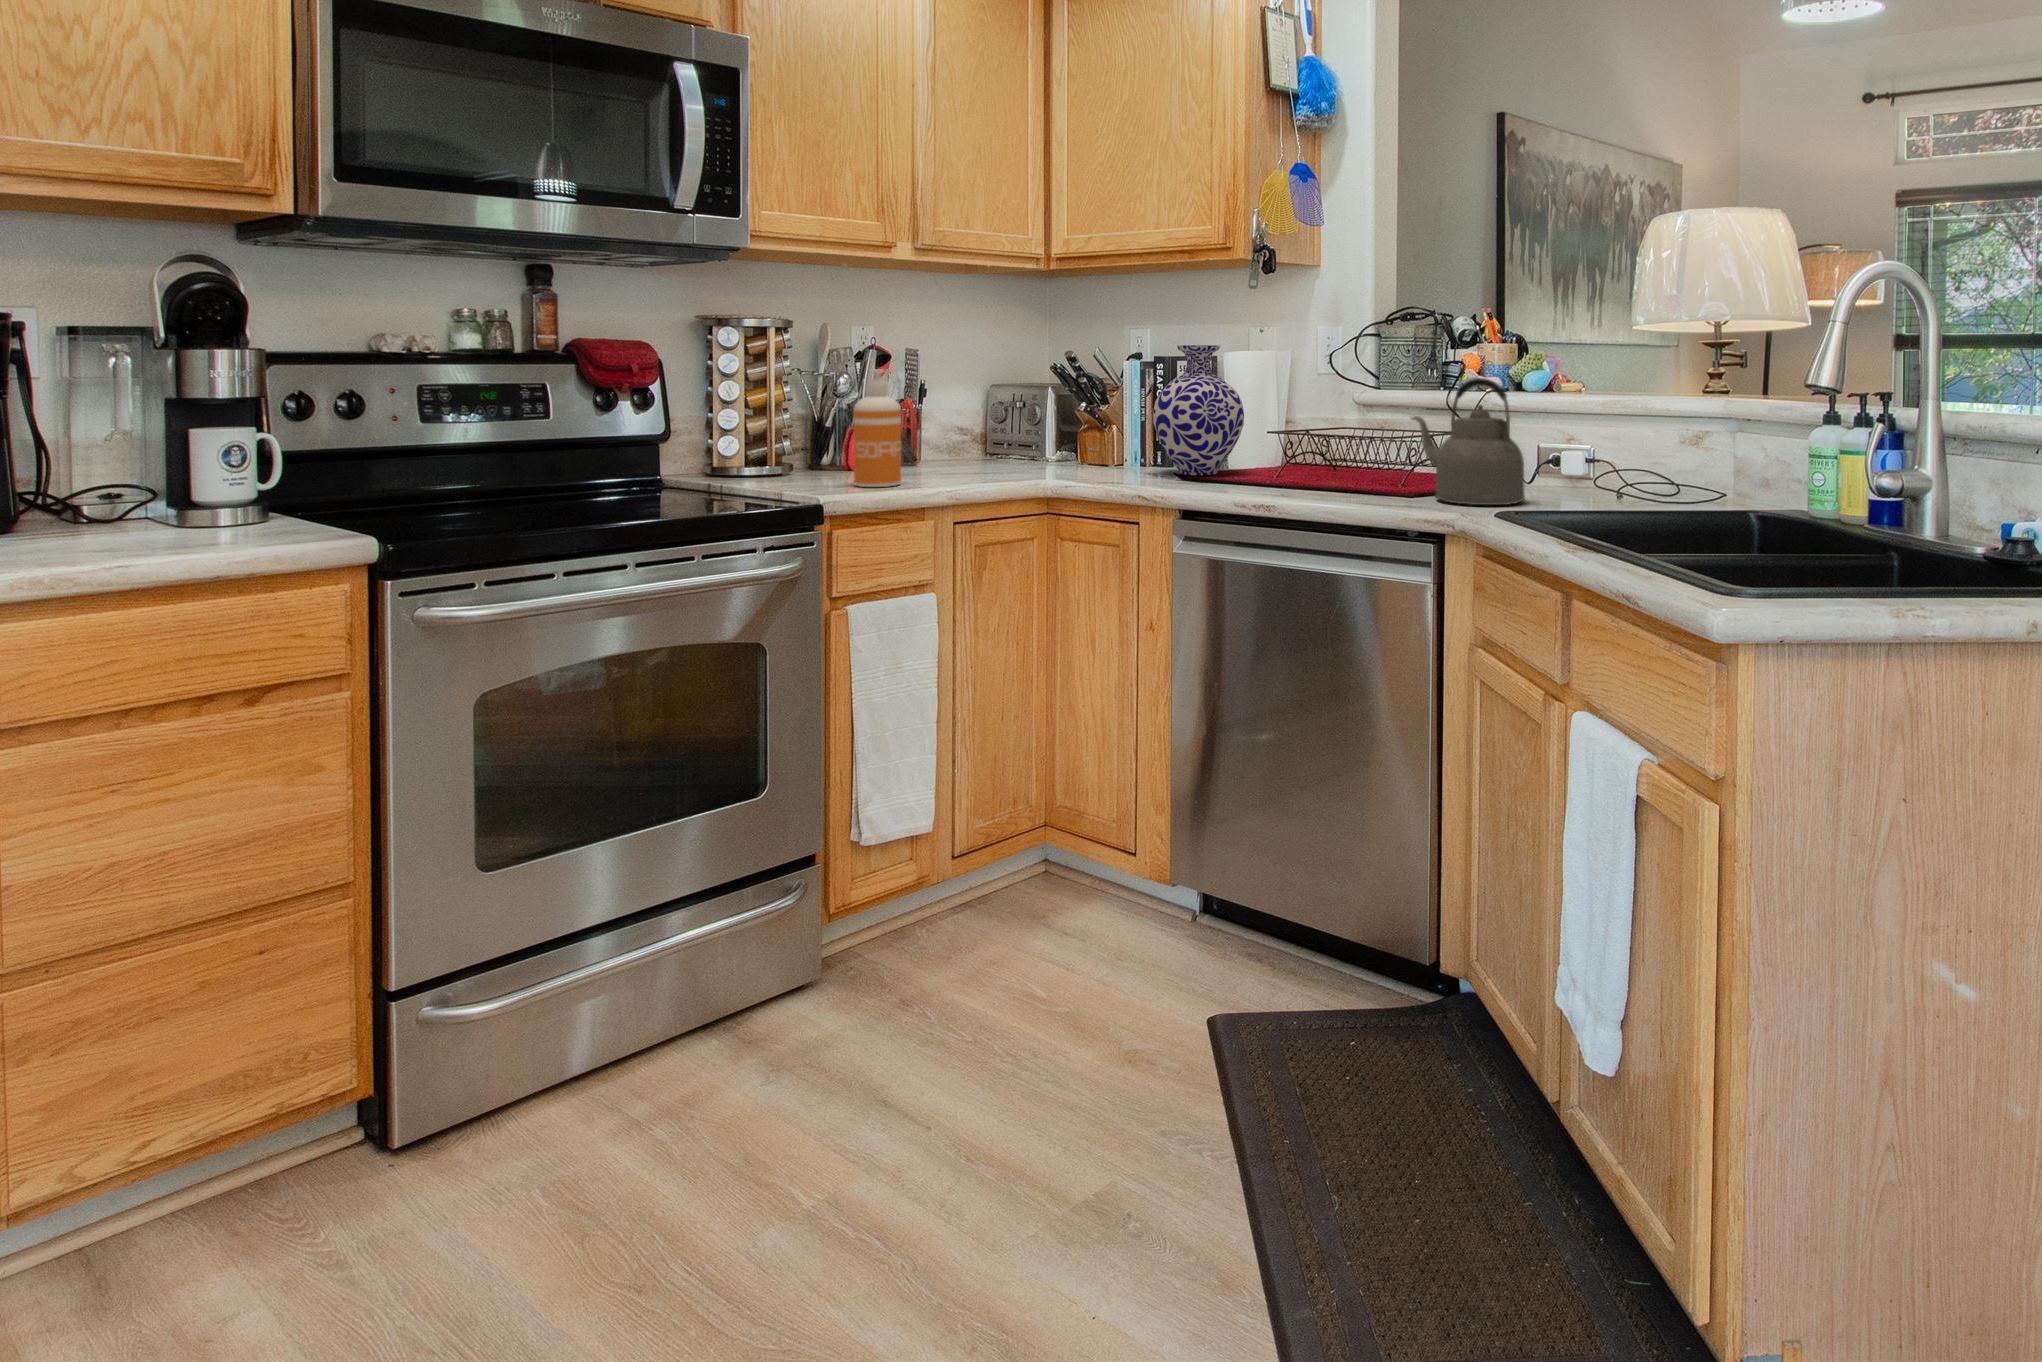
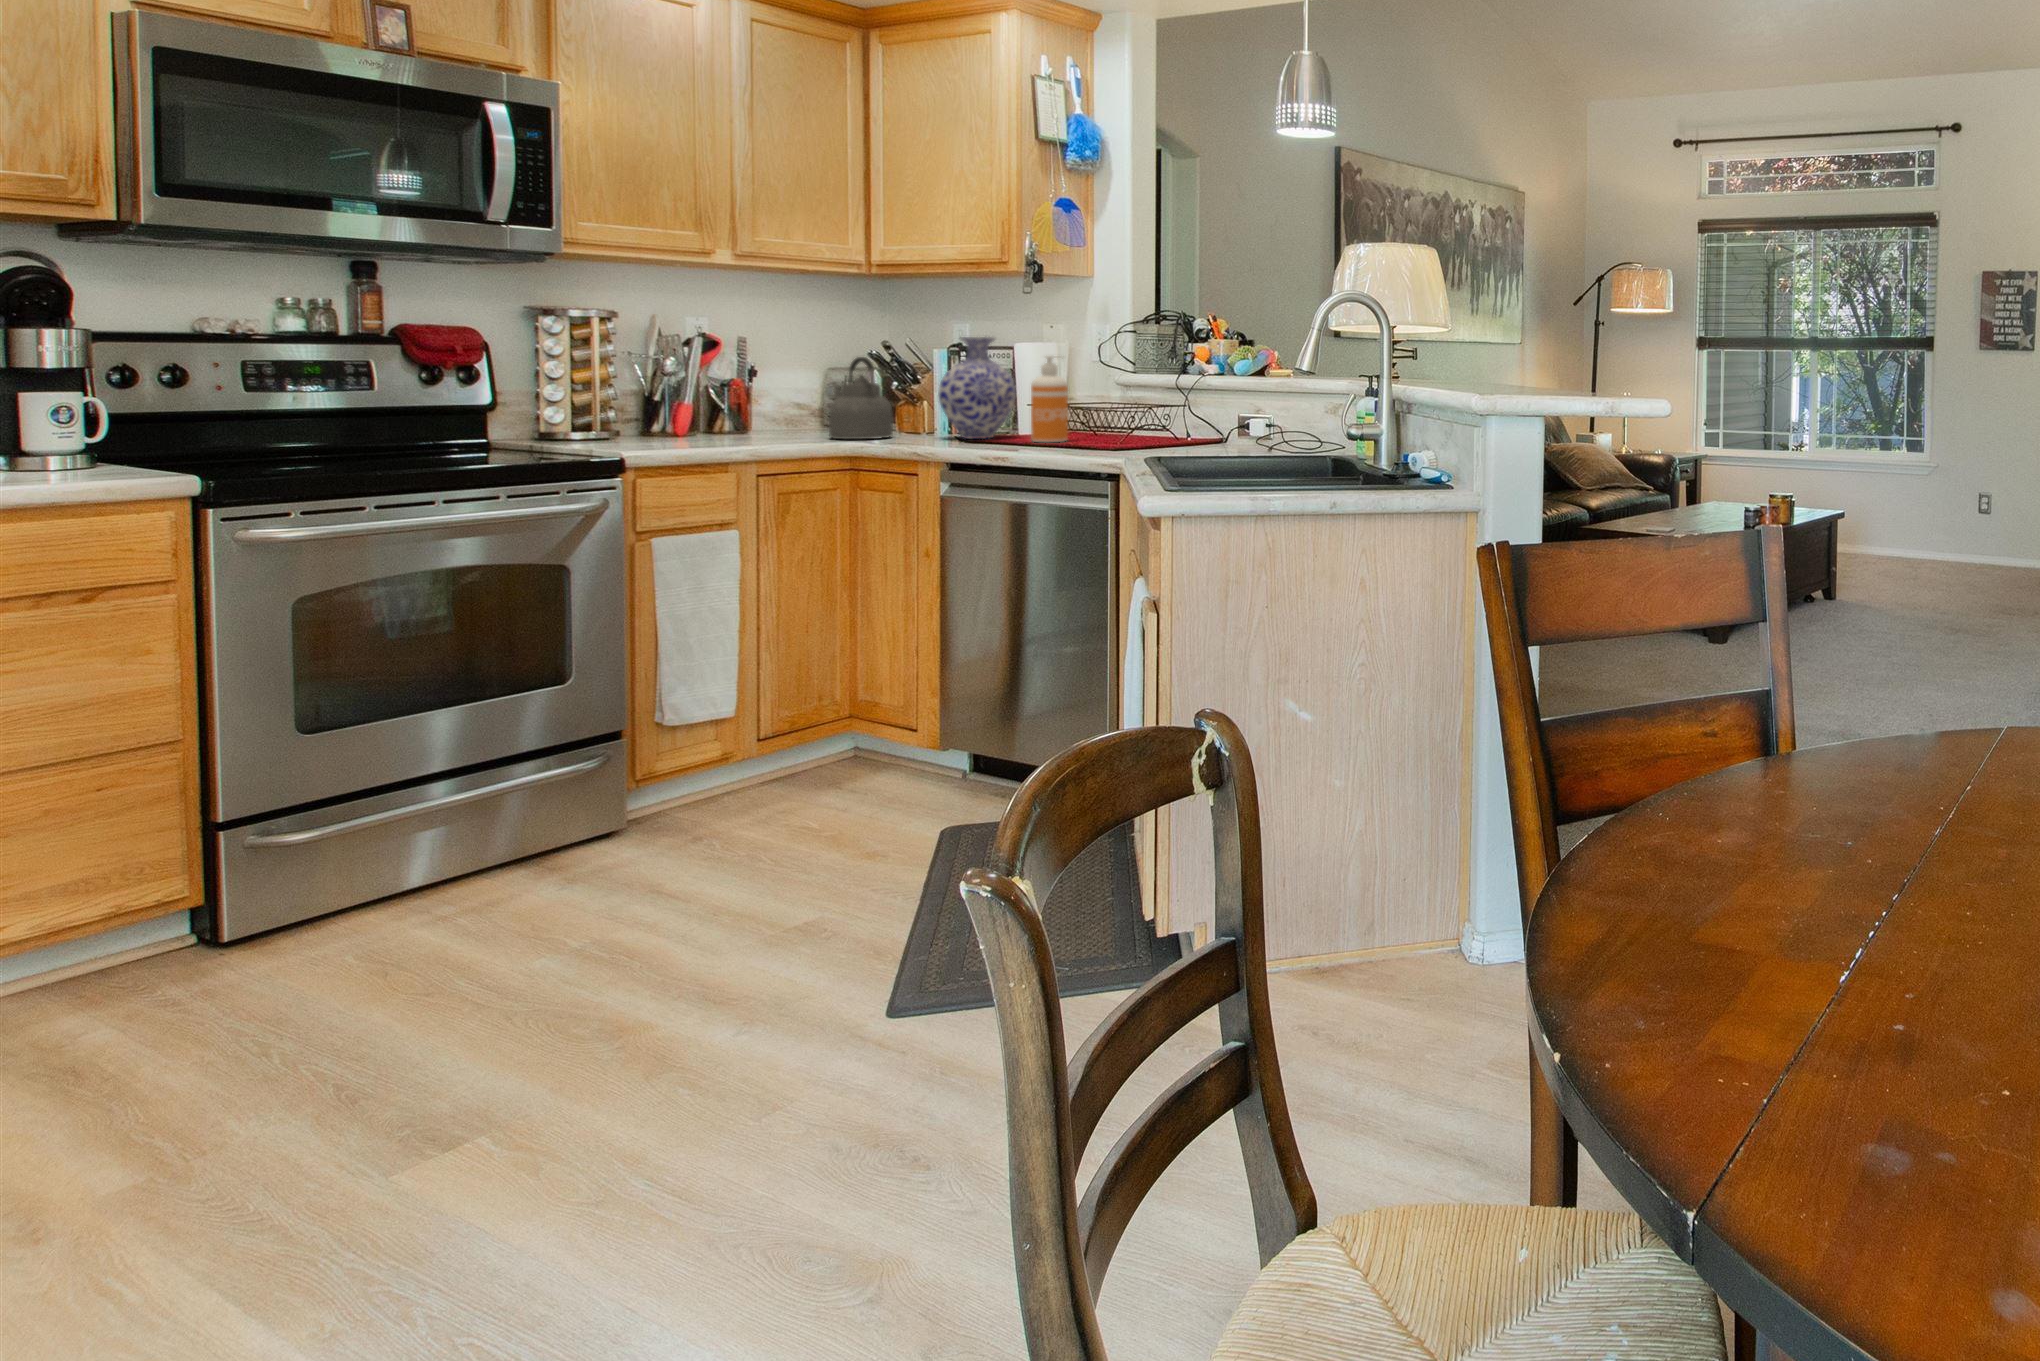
soap dispenser: present [854,369,901,487] -> present [1031,356,1068,442]
kettle: present [1412,378,1525,505] -> present [829,357,893,439]

